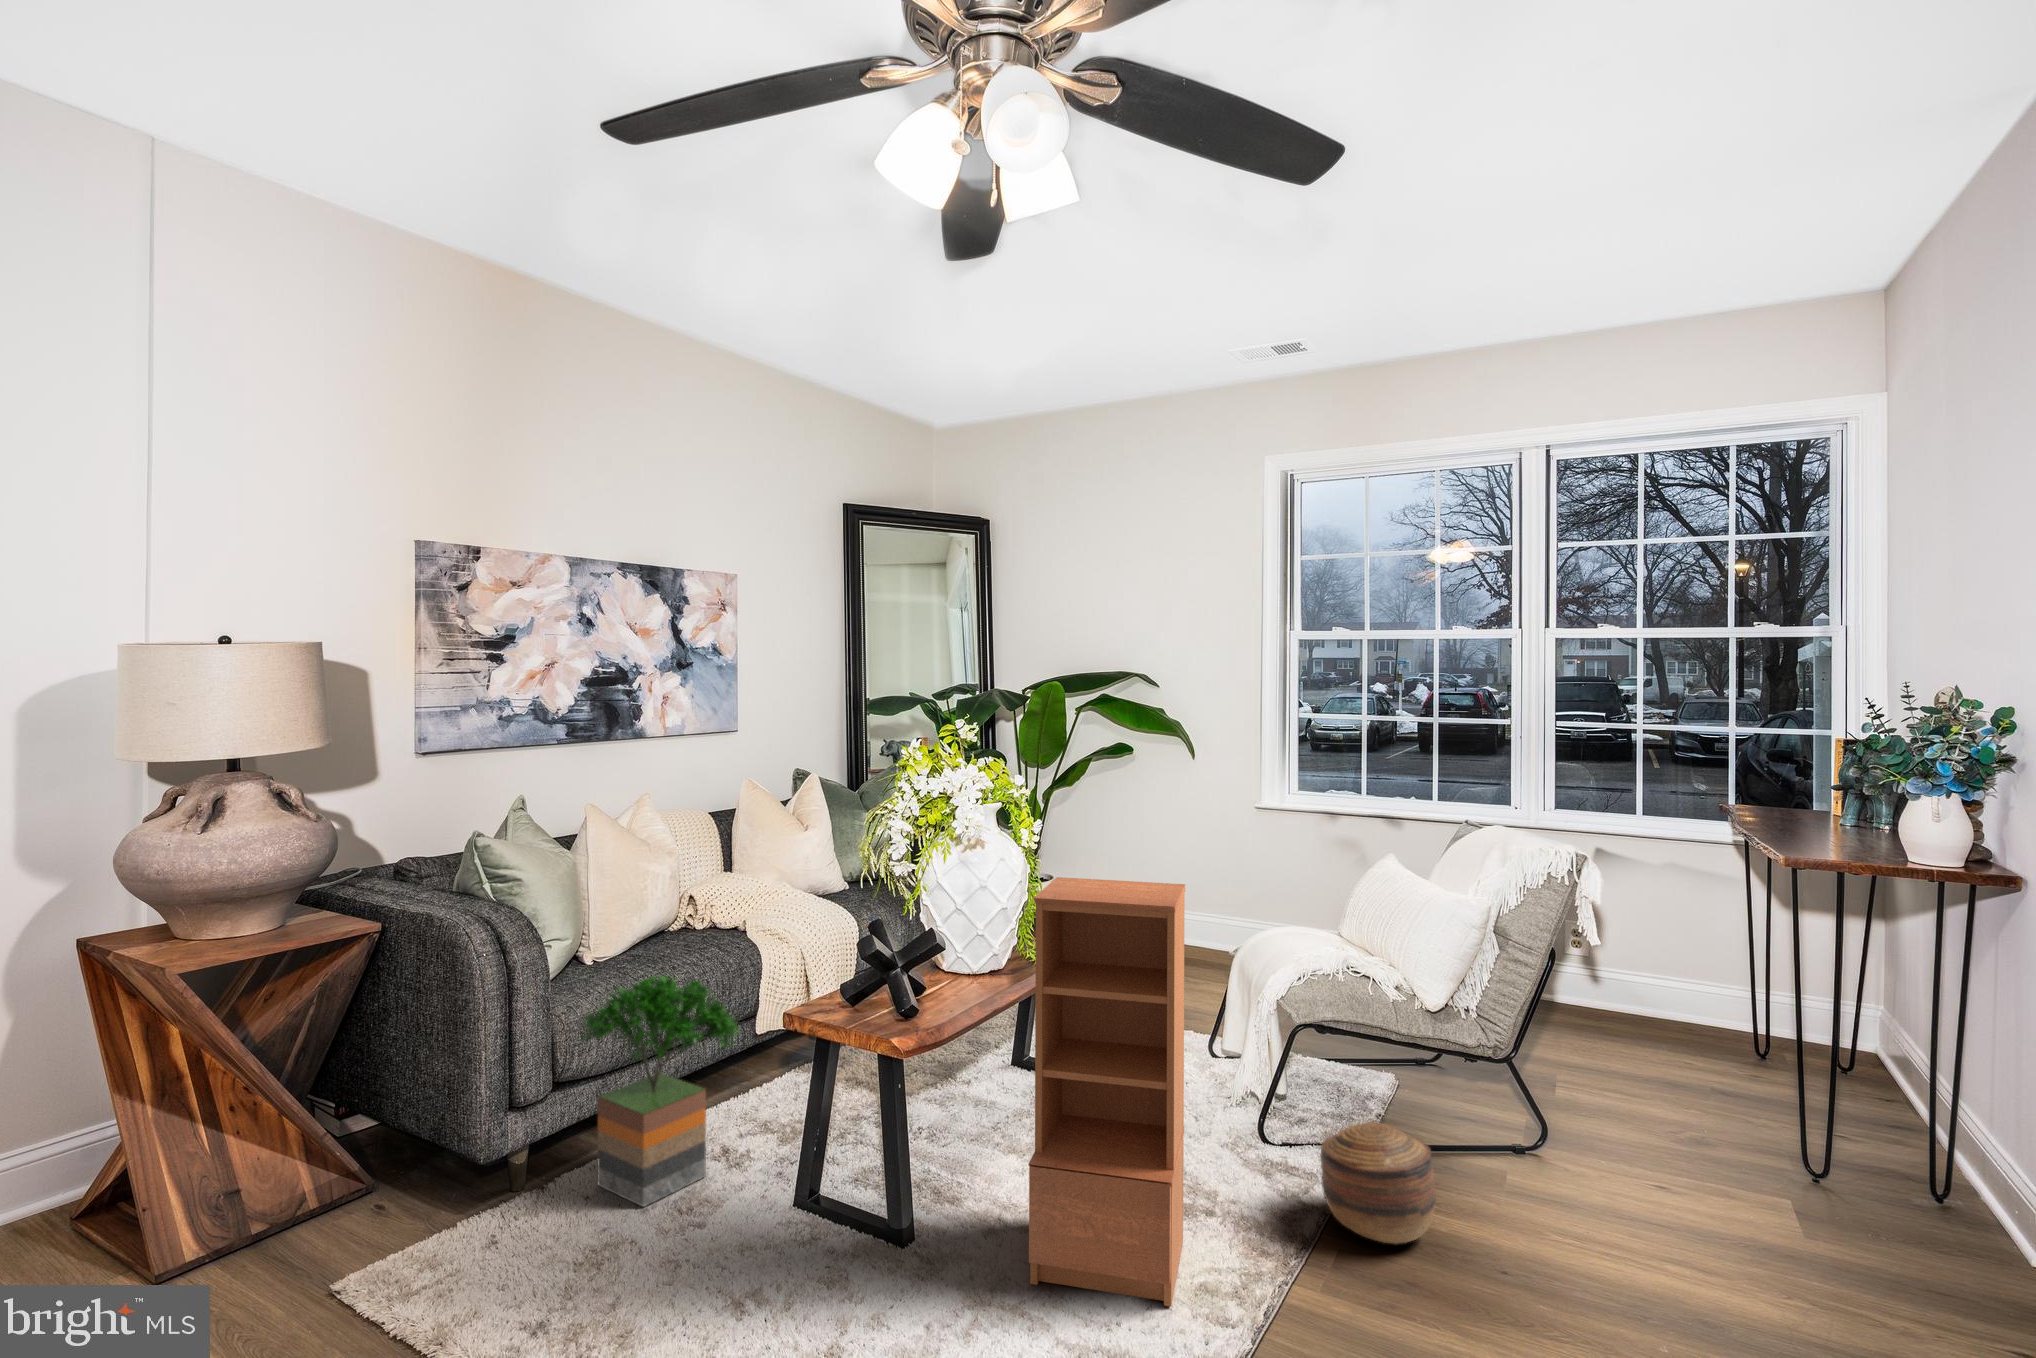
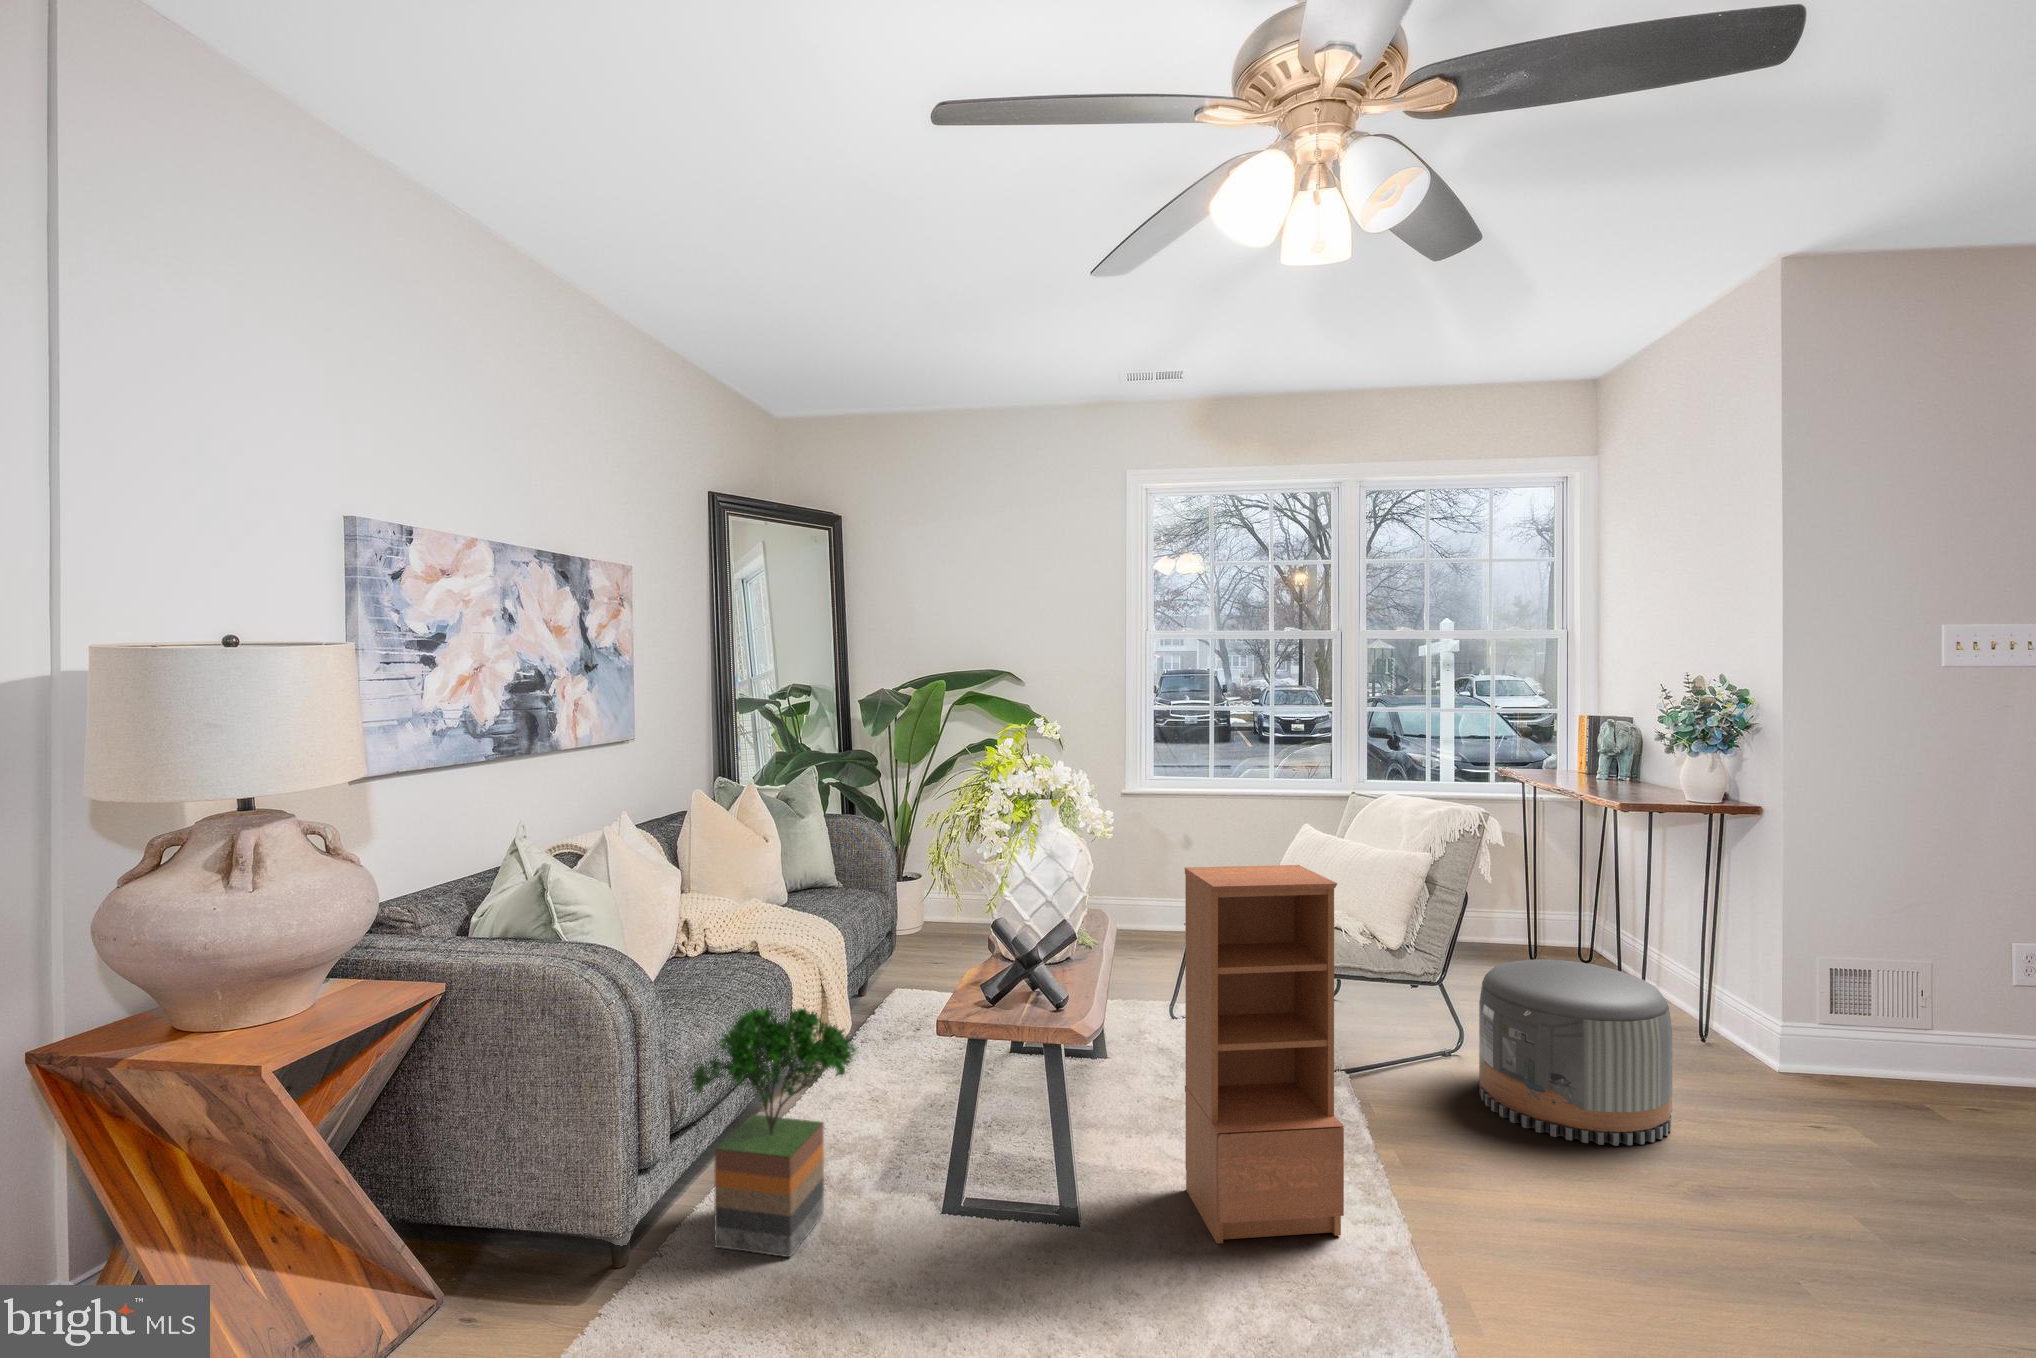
pouf: none [1508,1031,1761,1289] -> present [1479,959,1672,1146]
basket: present [1321,1123,1436,1244] -> none [1374,1055,1472,1152]

